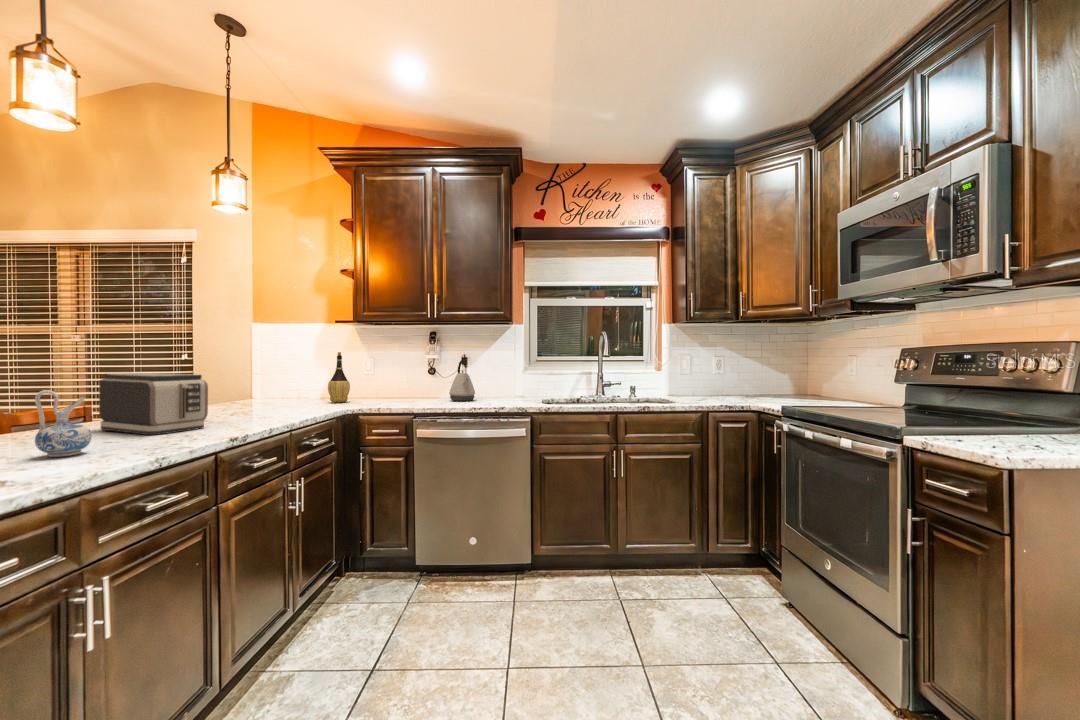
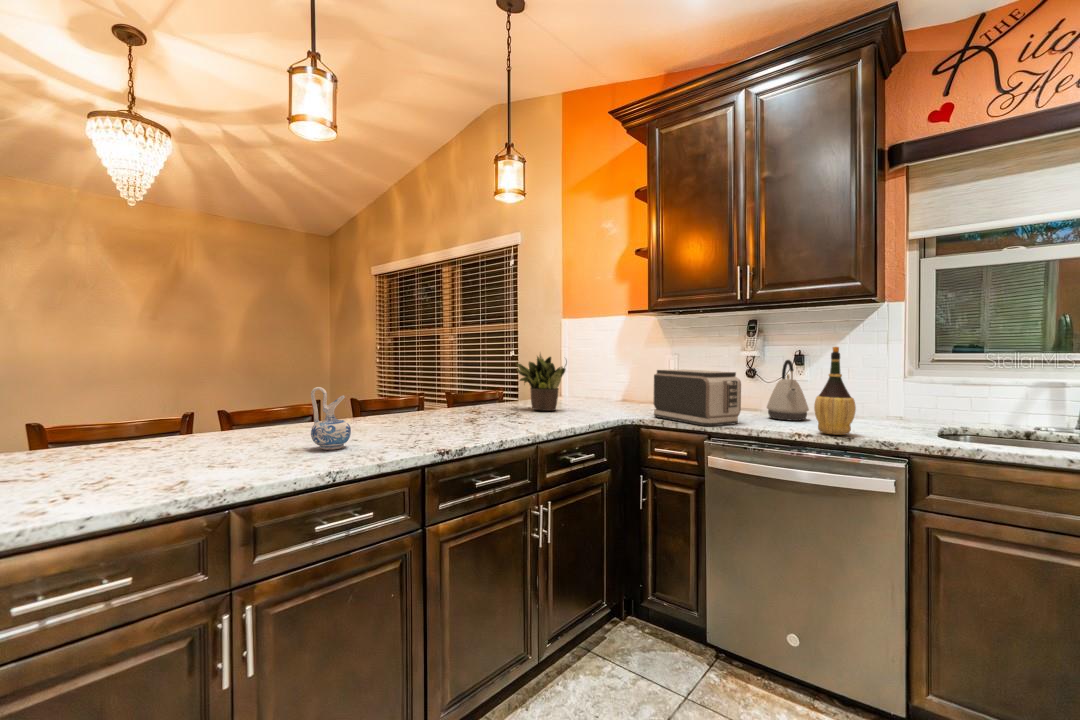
wine bottle: present [328,352,350,402] -> present [814,347,856,435]
potted plant: none [224,353,284,409] -> present [516,354,567,411]
toaster: present [99,373,208,435] -> present [654,369,741,426]

